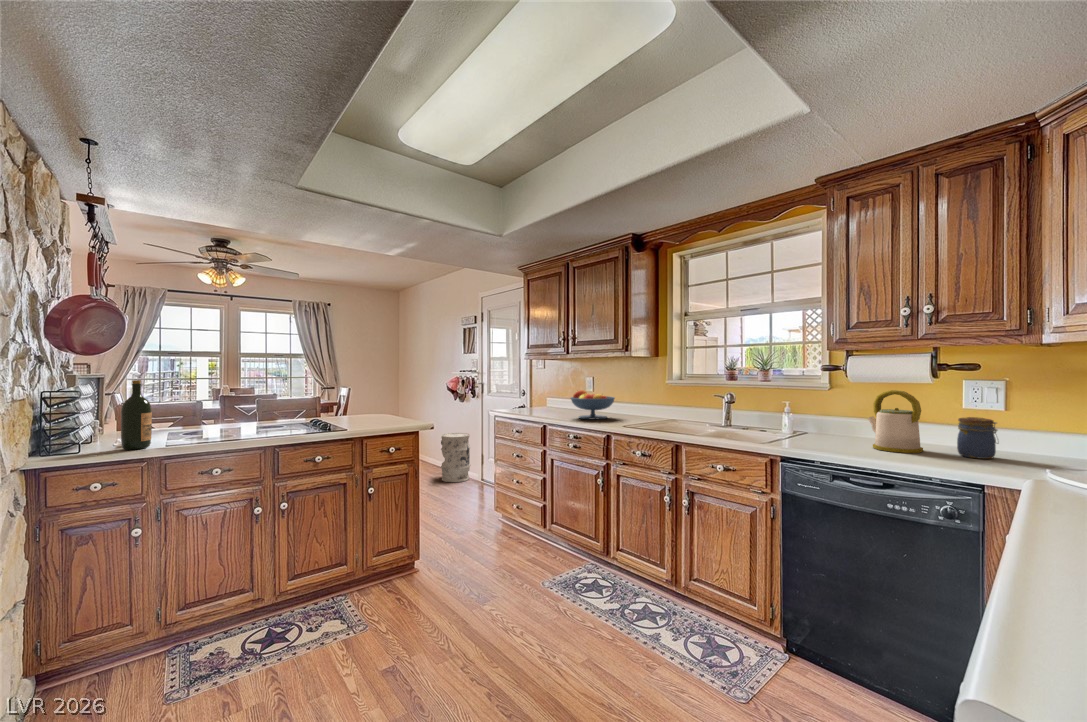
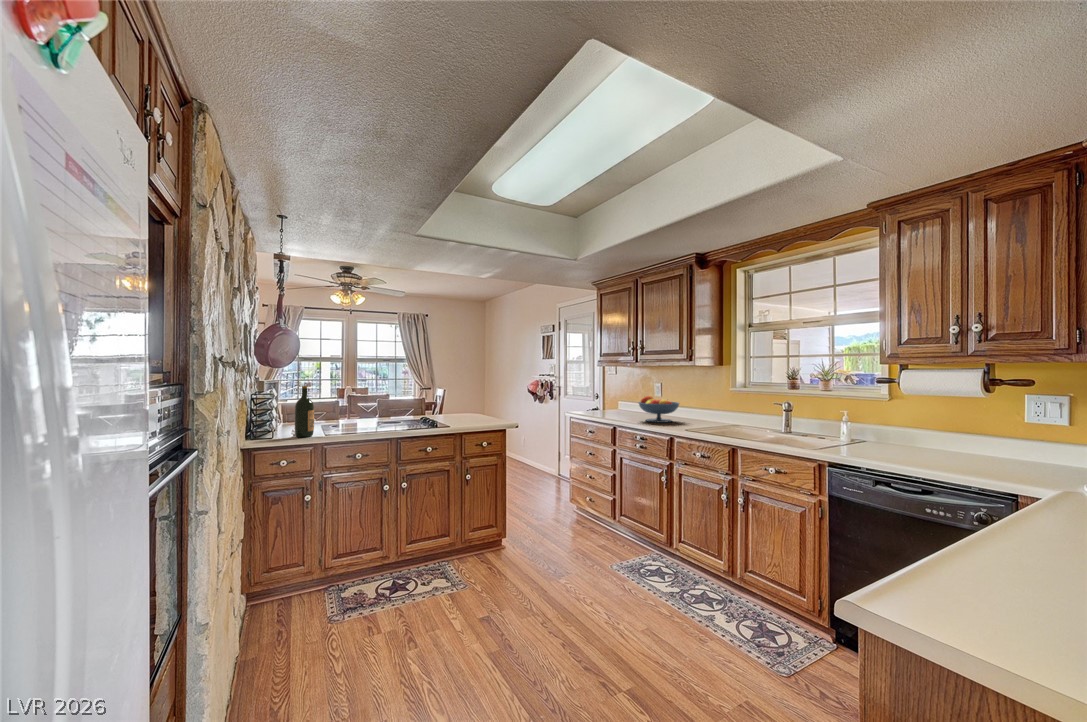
kettle: present [868,390,923,453] -> none [918,404,974,464]
jar: present [957,417,998,459] -> none [1007,432,1051,472]
trash can: present [441,433,470,482] -> none [524,431,549,475]

